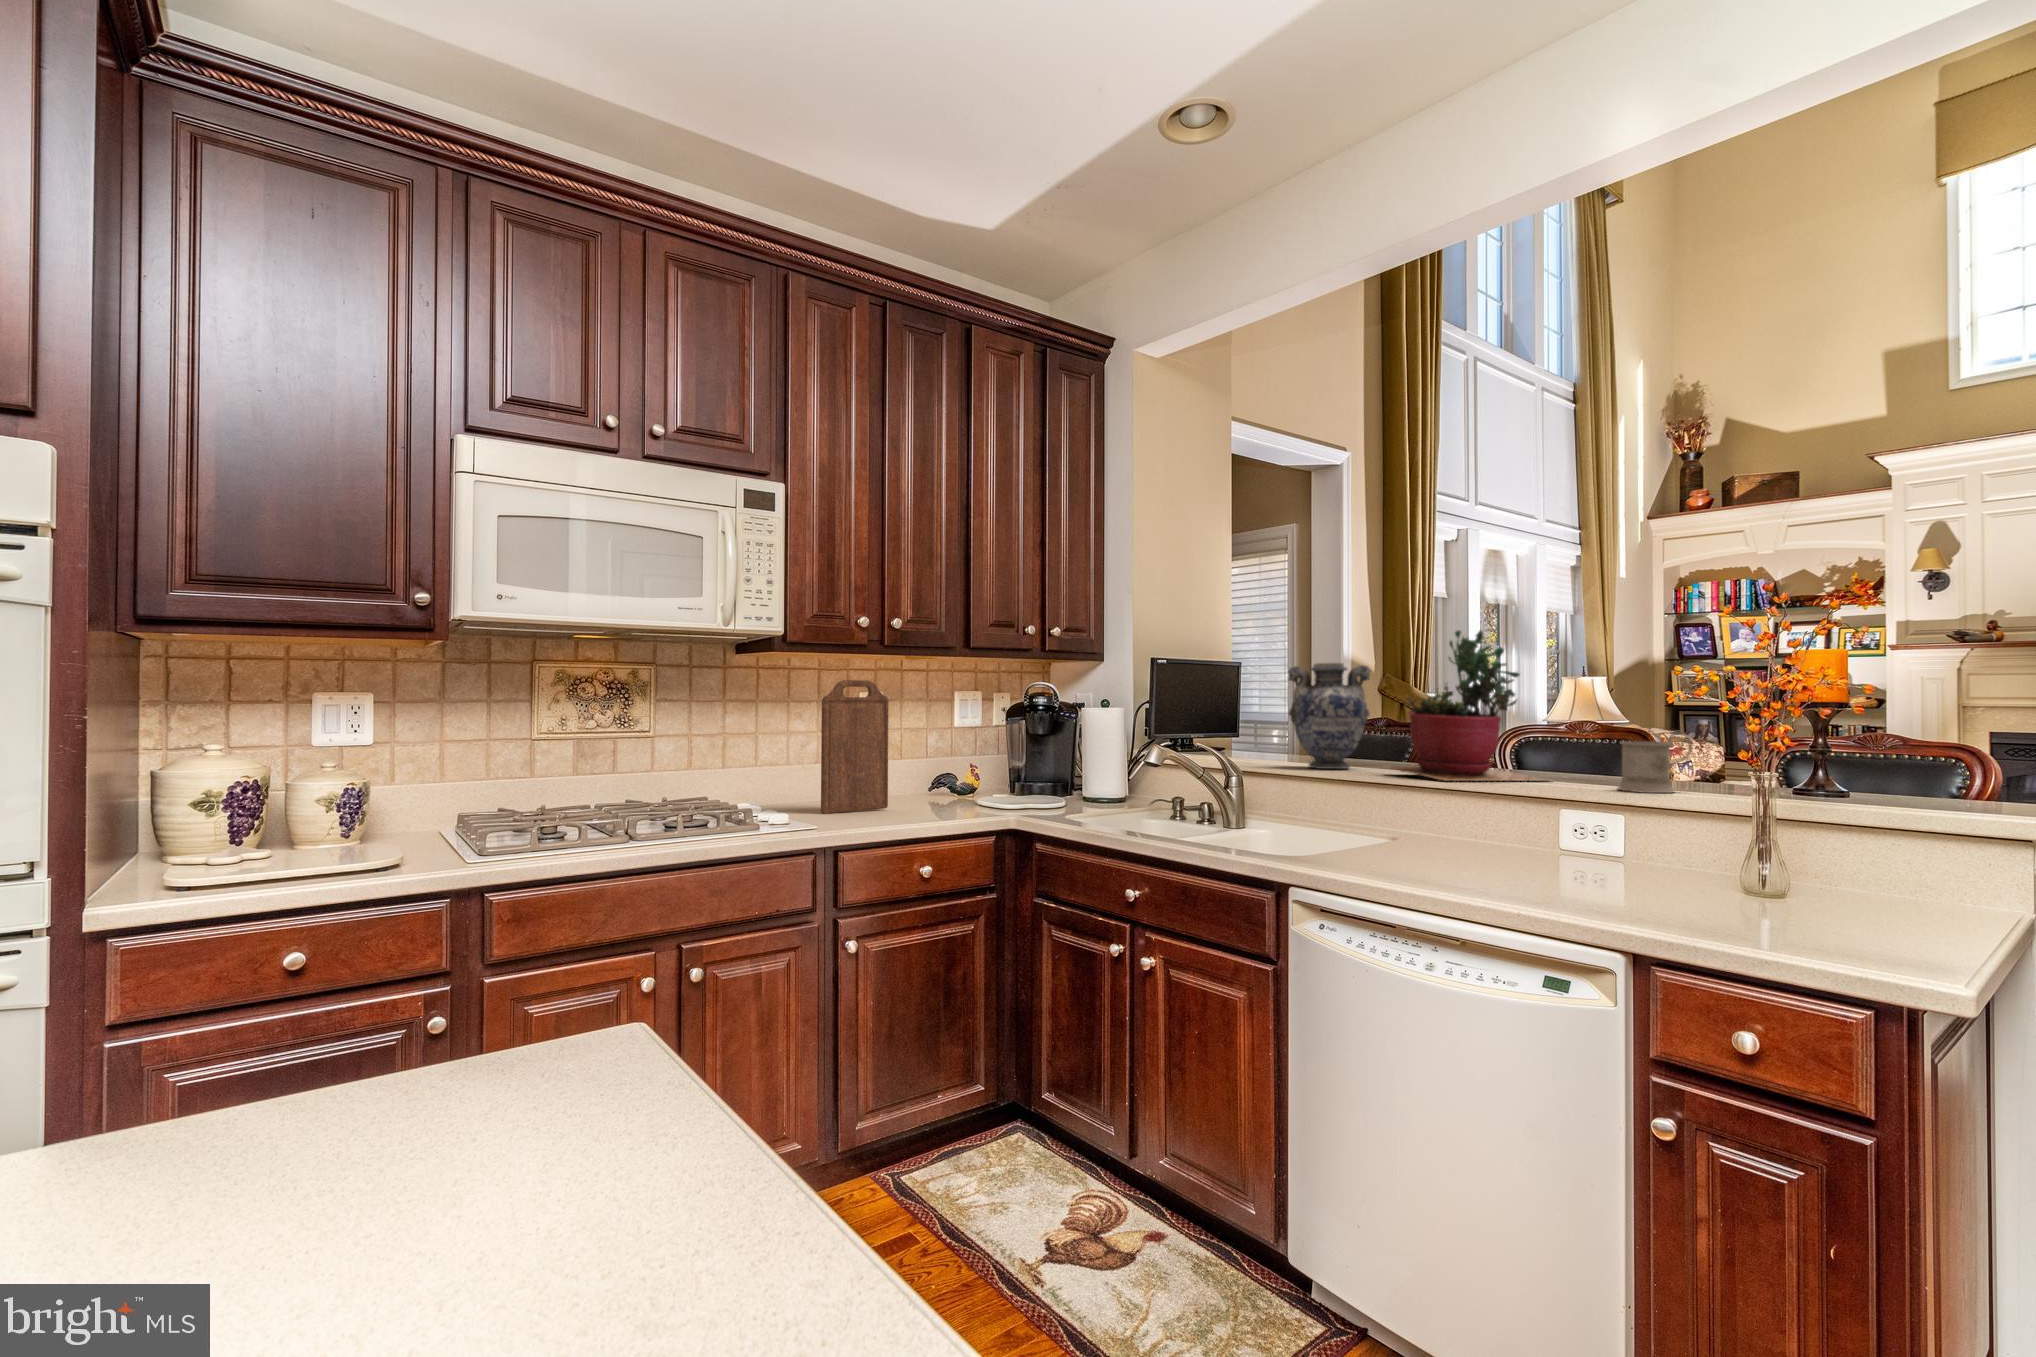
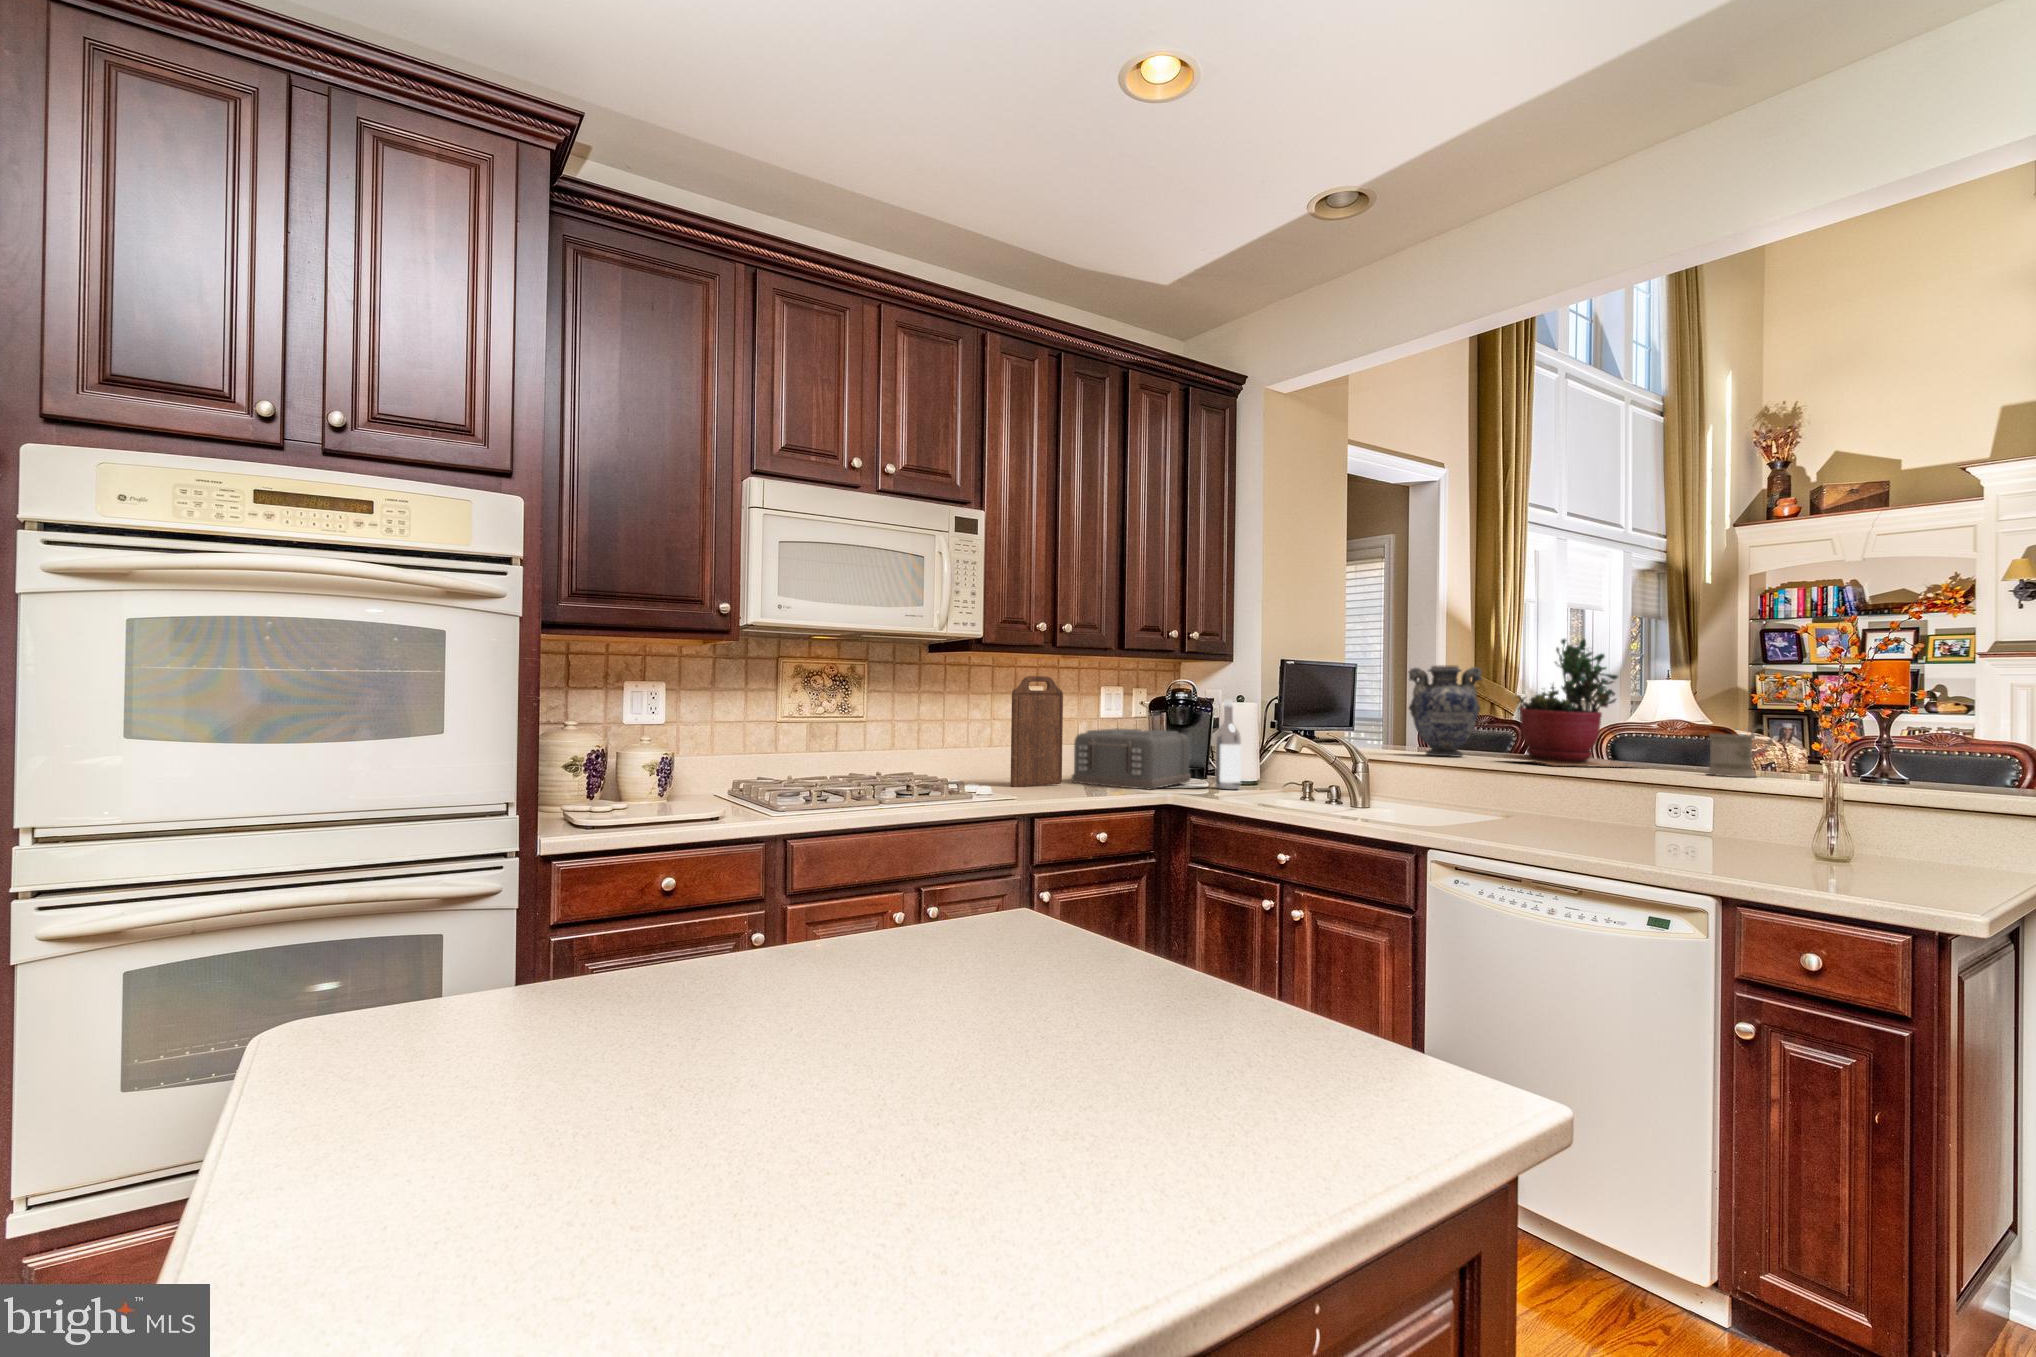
wine bottle: none [1073,705,1101,811] -> present [1216,699,1241,789]
toaster: none [904,740,1047,813] -> present [1072,729,1191,790]

